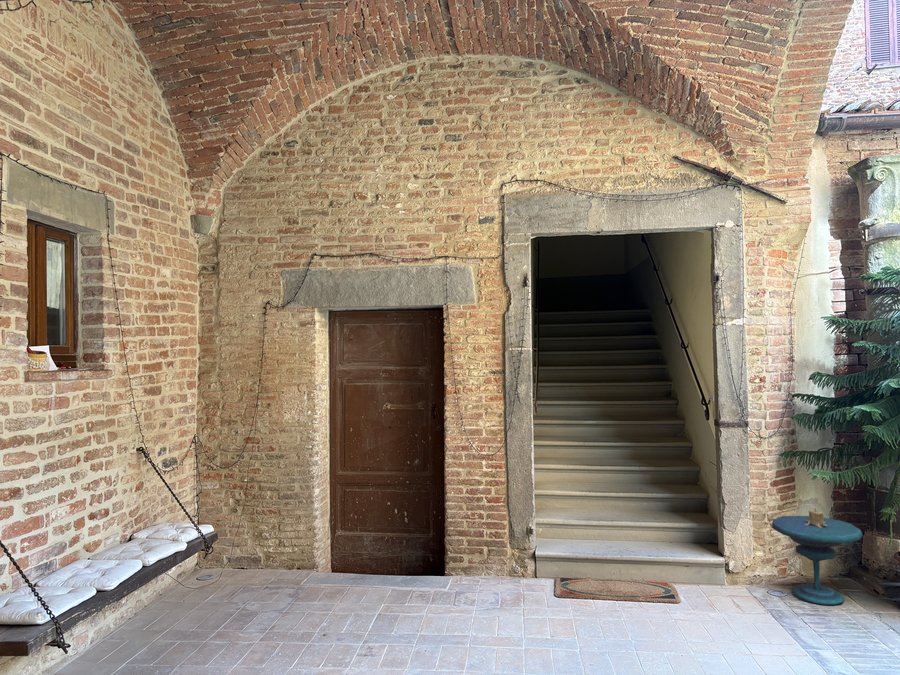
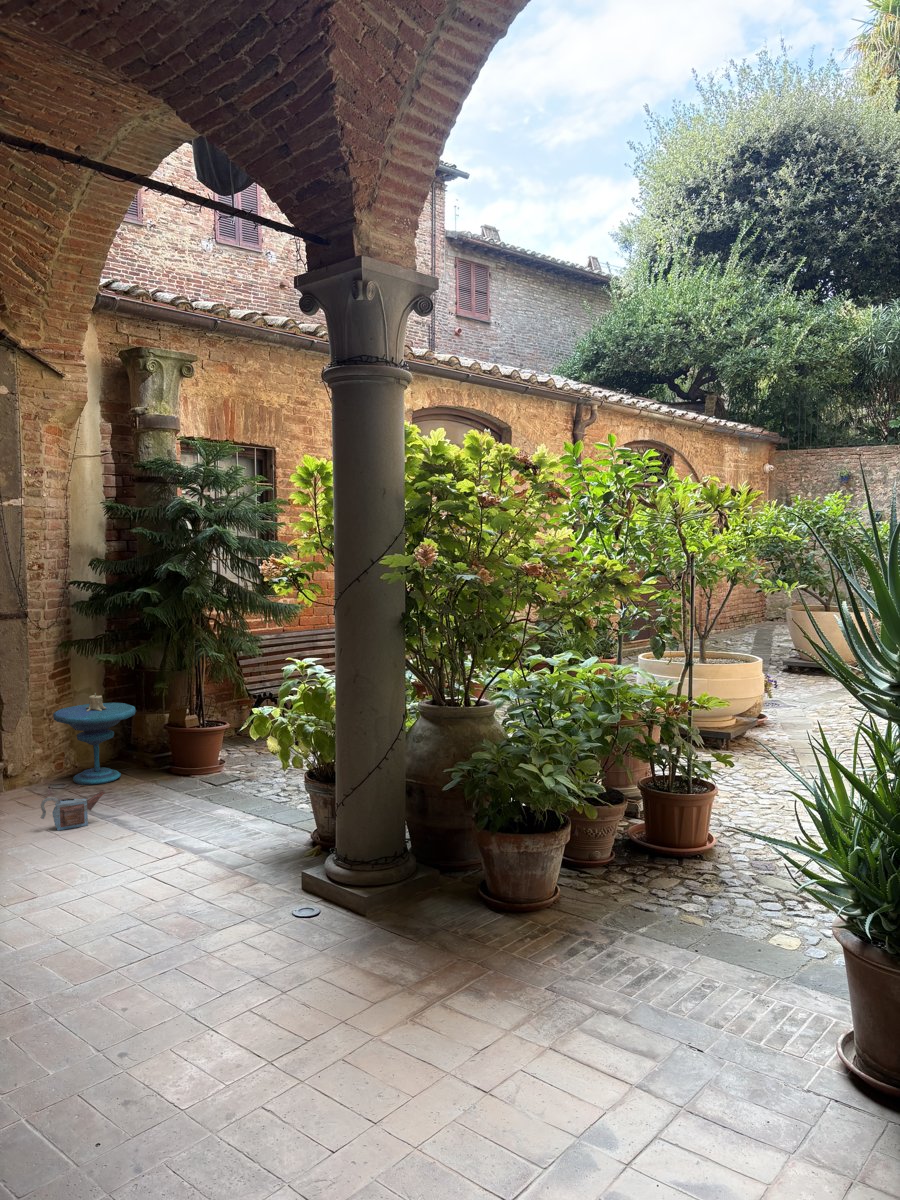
watering can: none [738,611,809,655] -> present [40,791,105,831]

